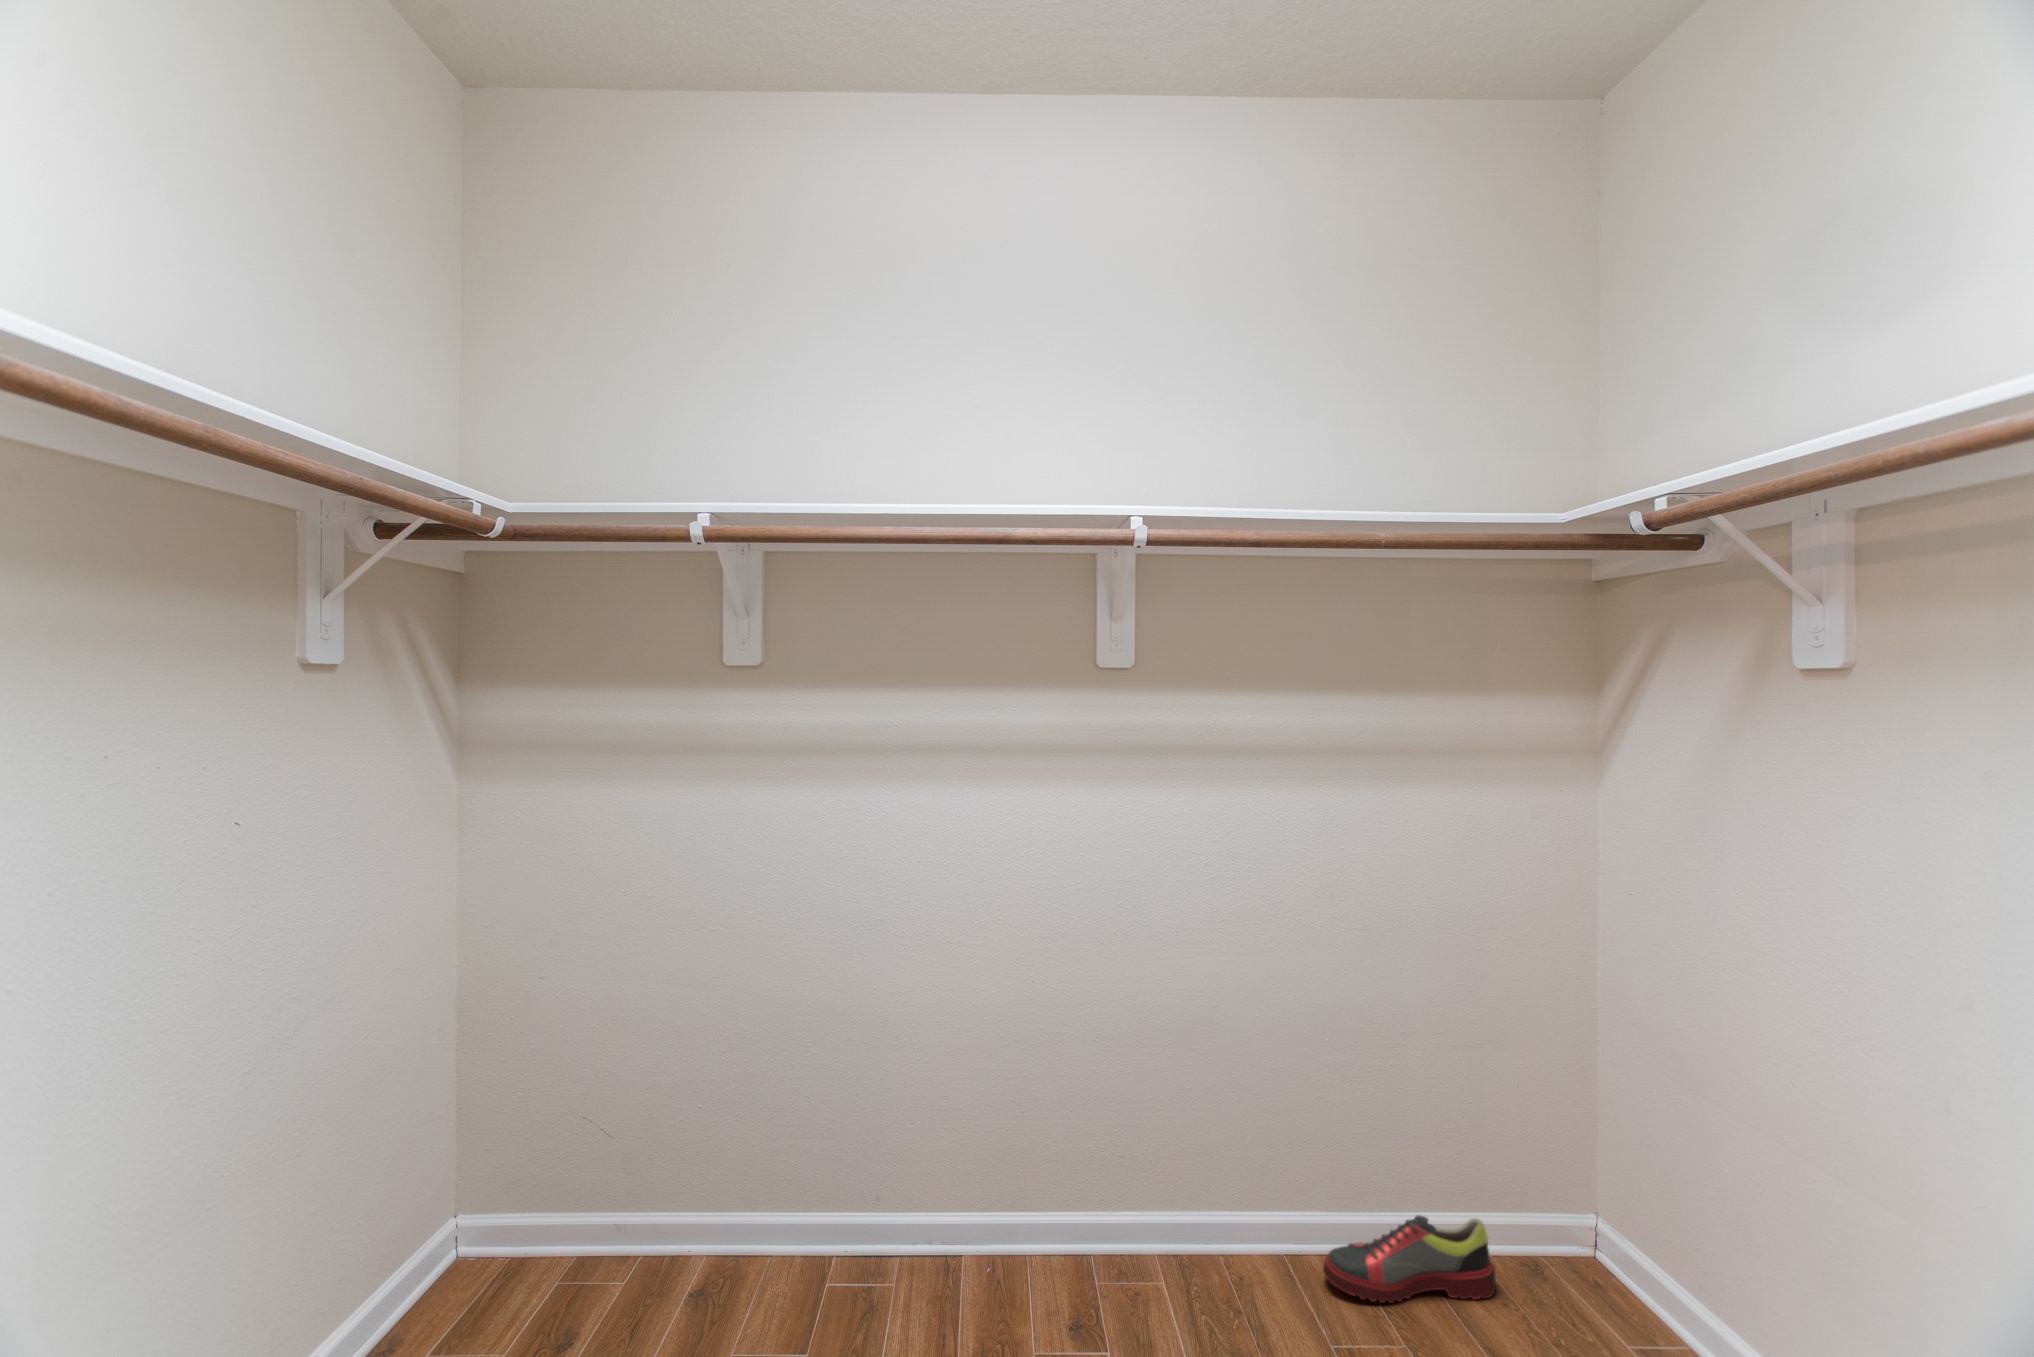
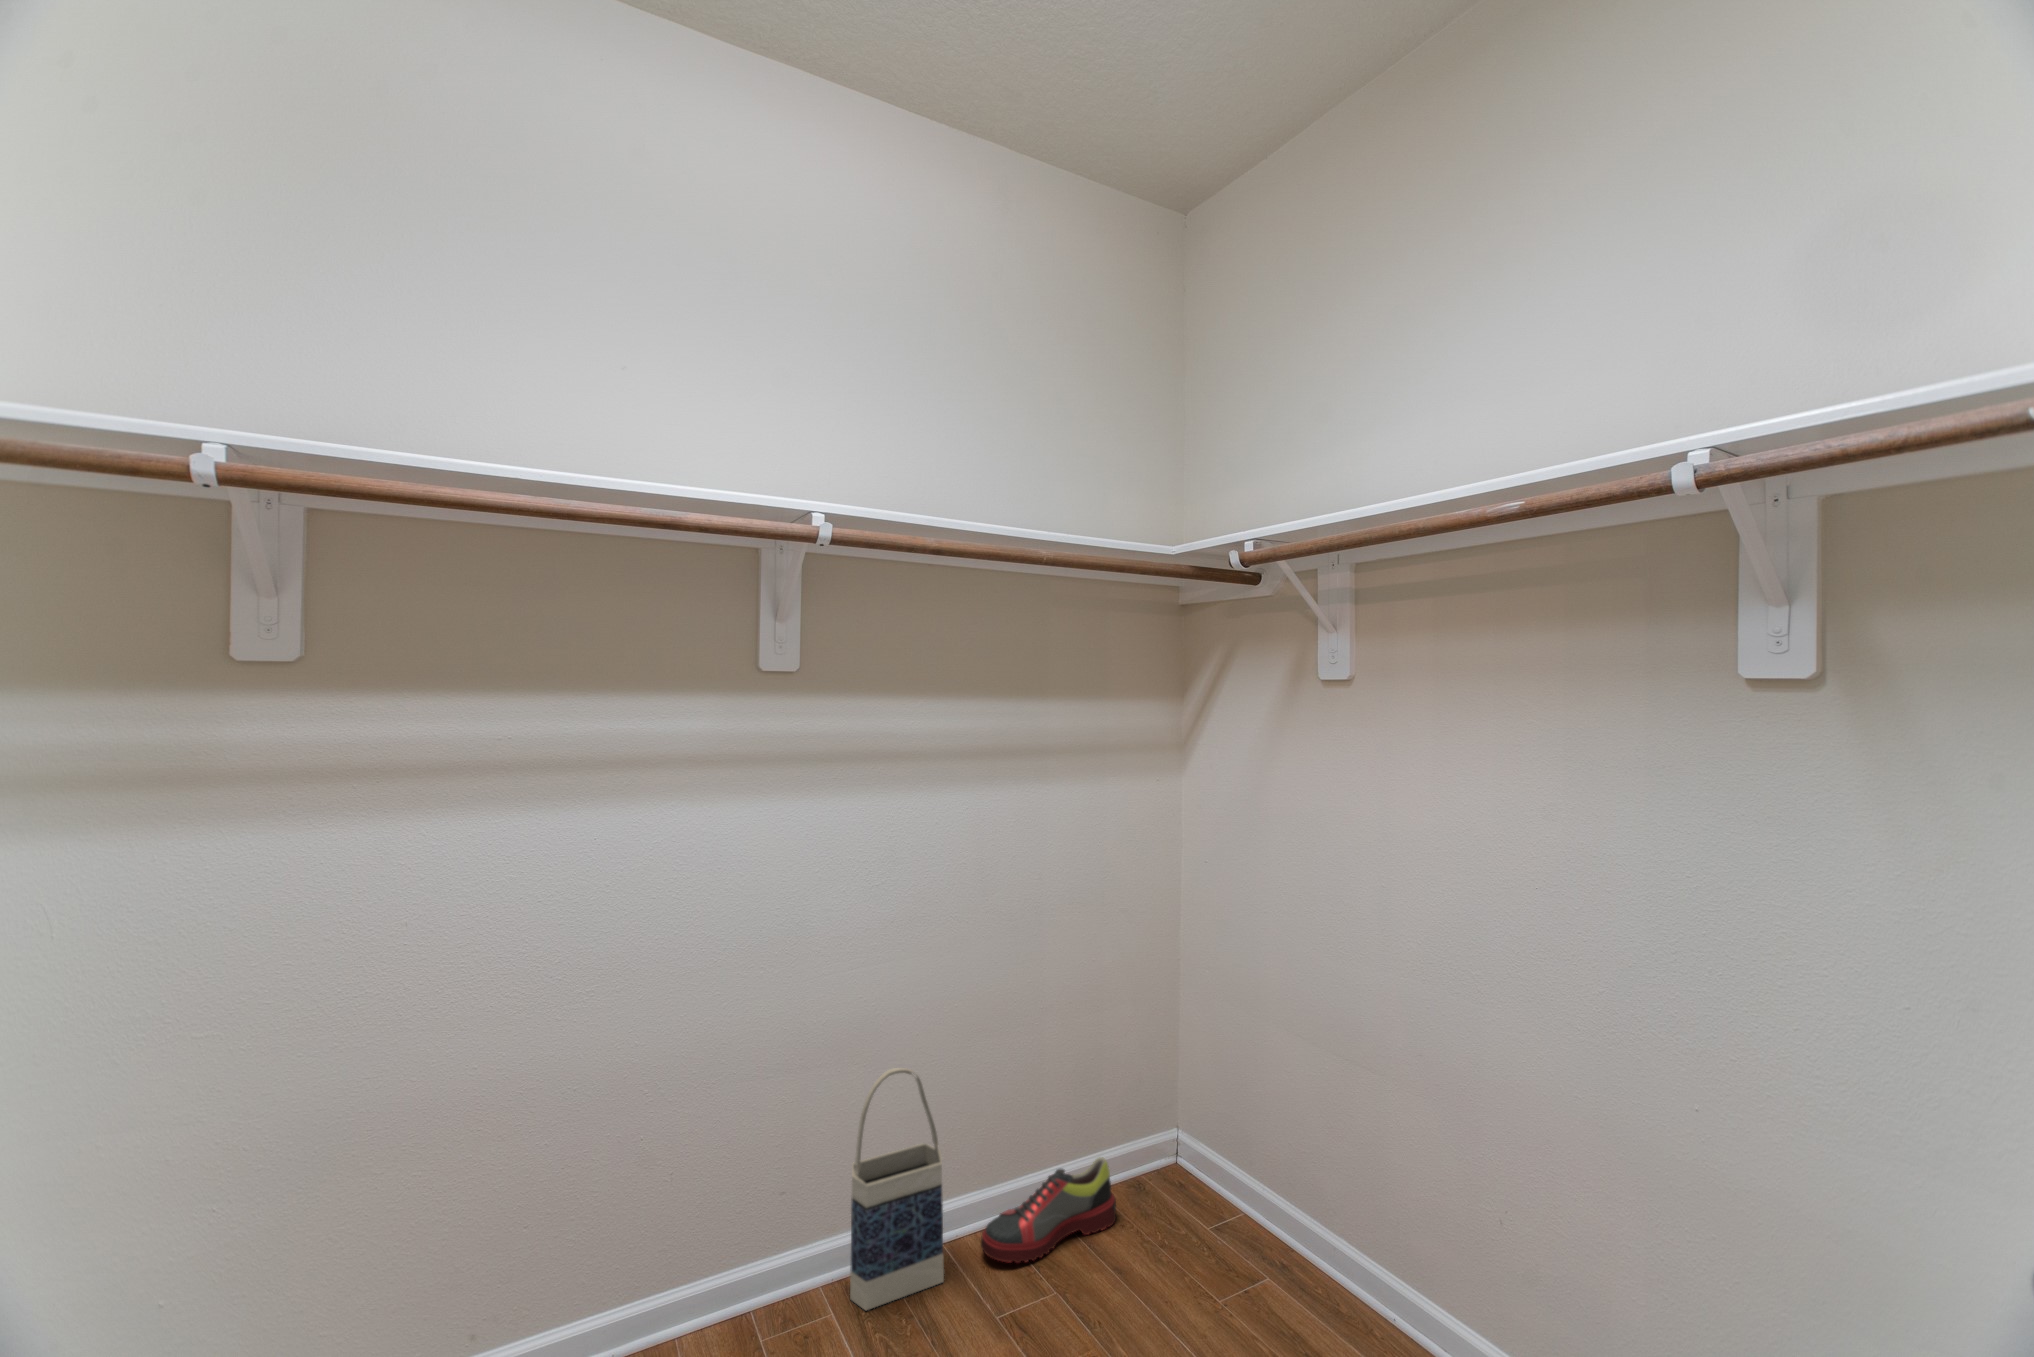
bag: none [1182,1063,1278,1291] -> present [850,1068,944,1310]

